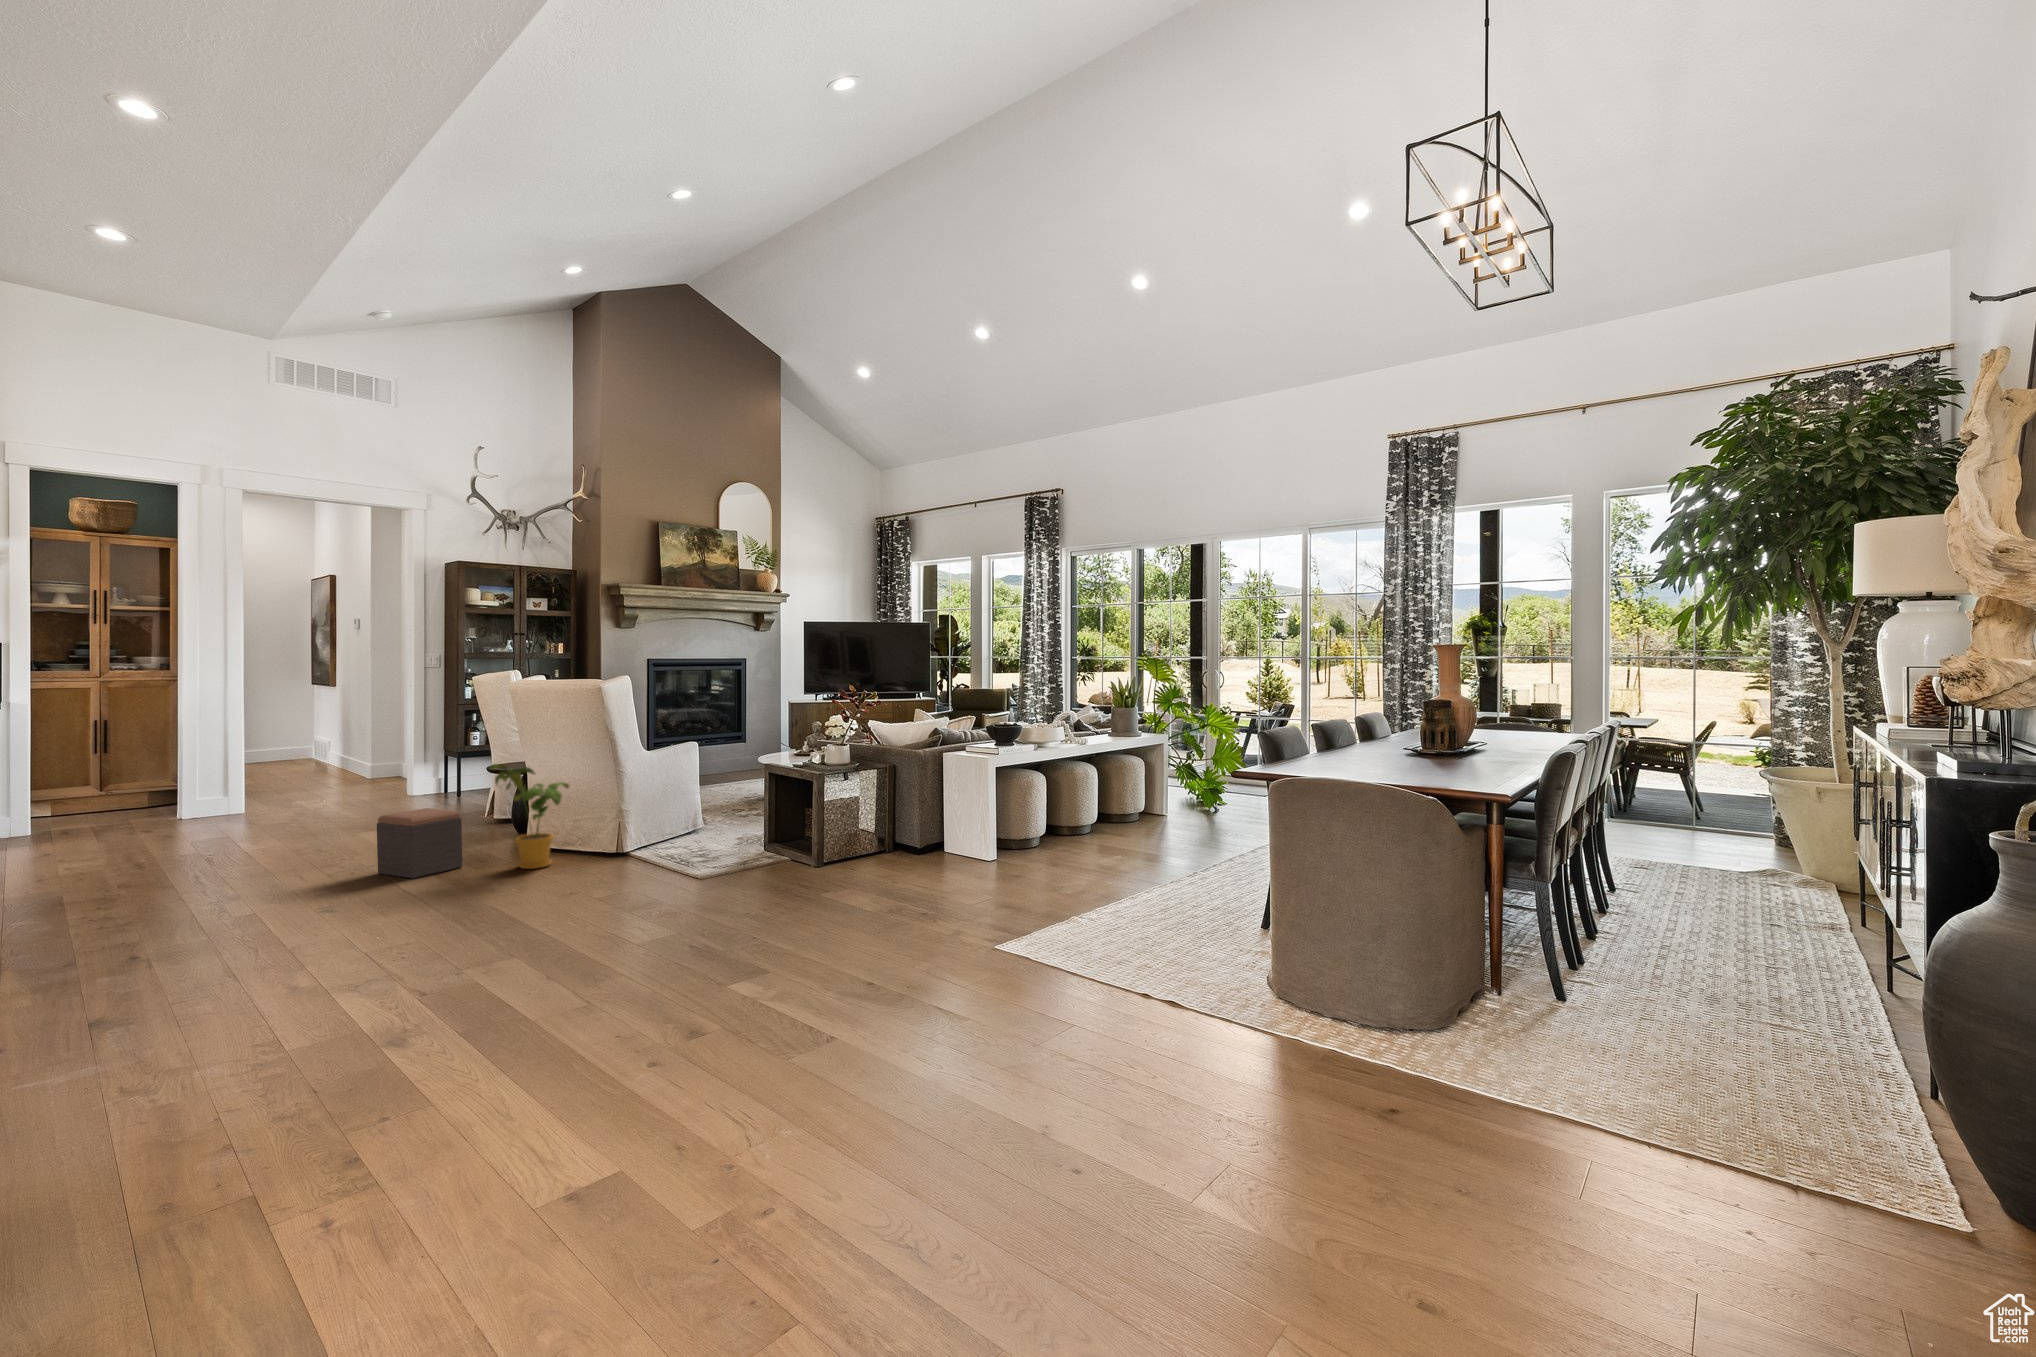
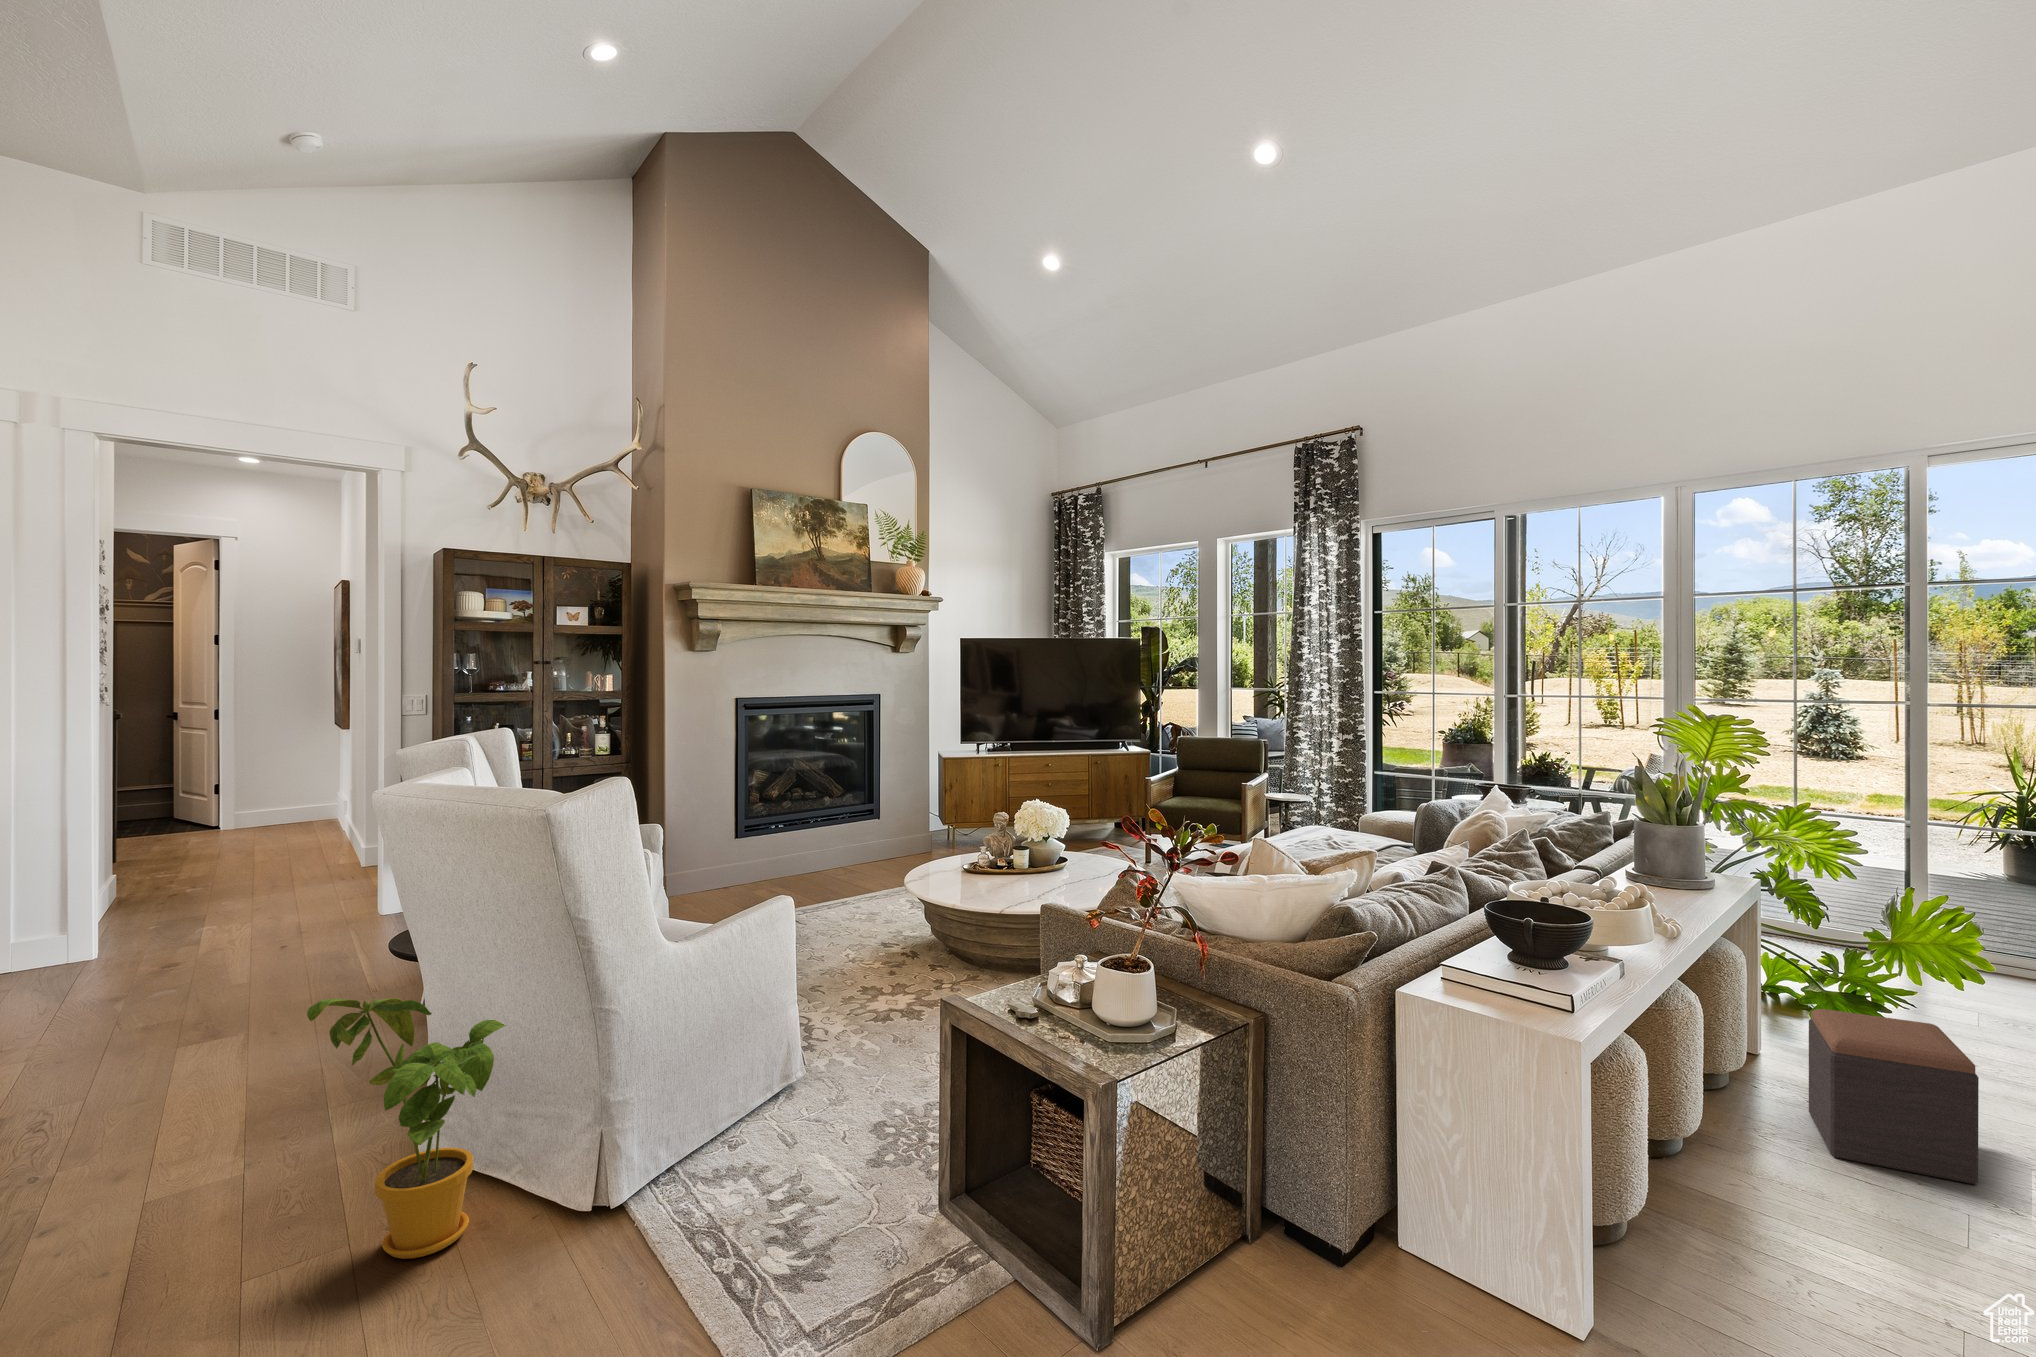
footstool: present [377,808,463,879] -> present [1809,1009,1979,1185]

